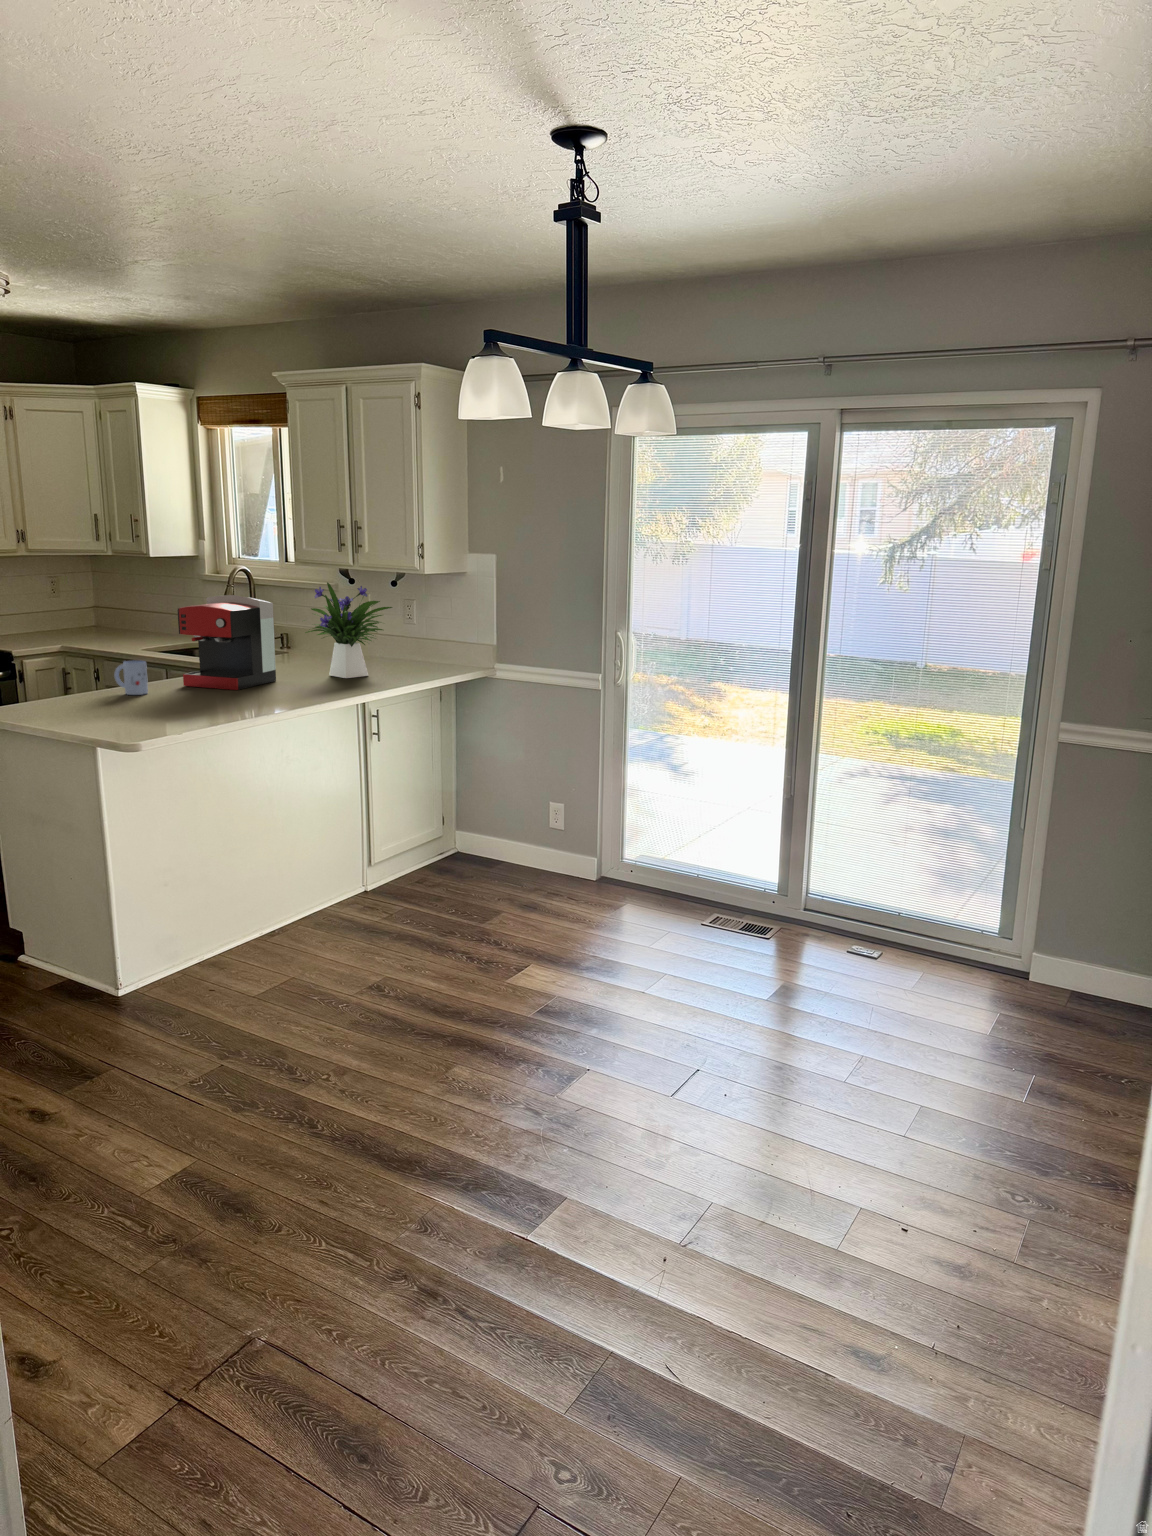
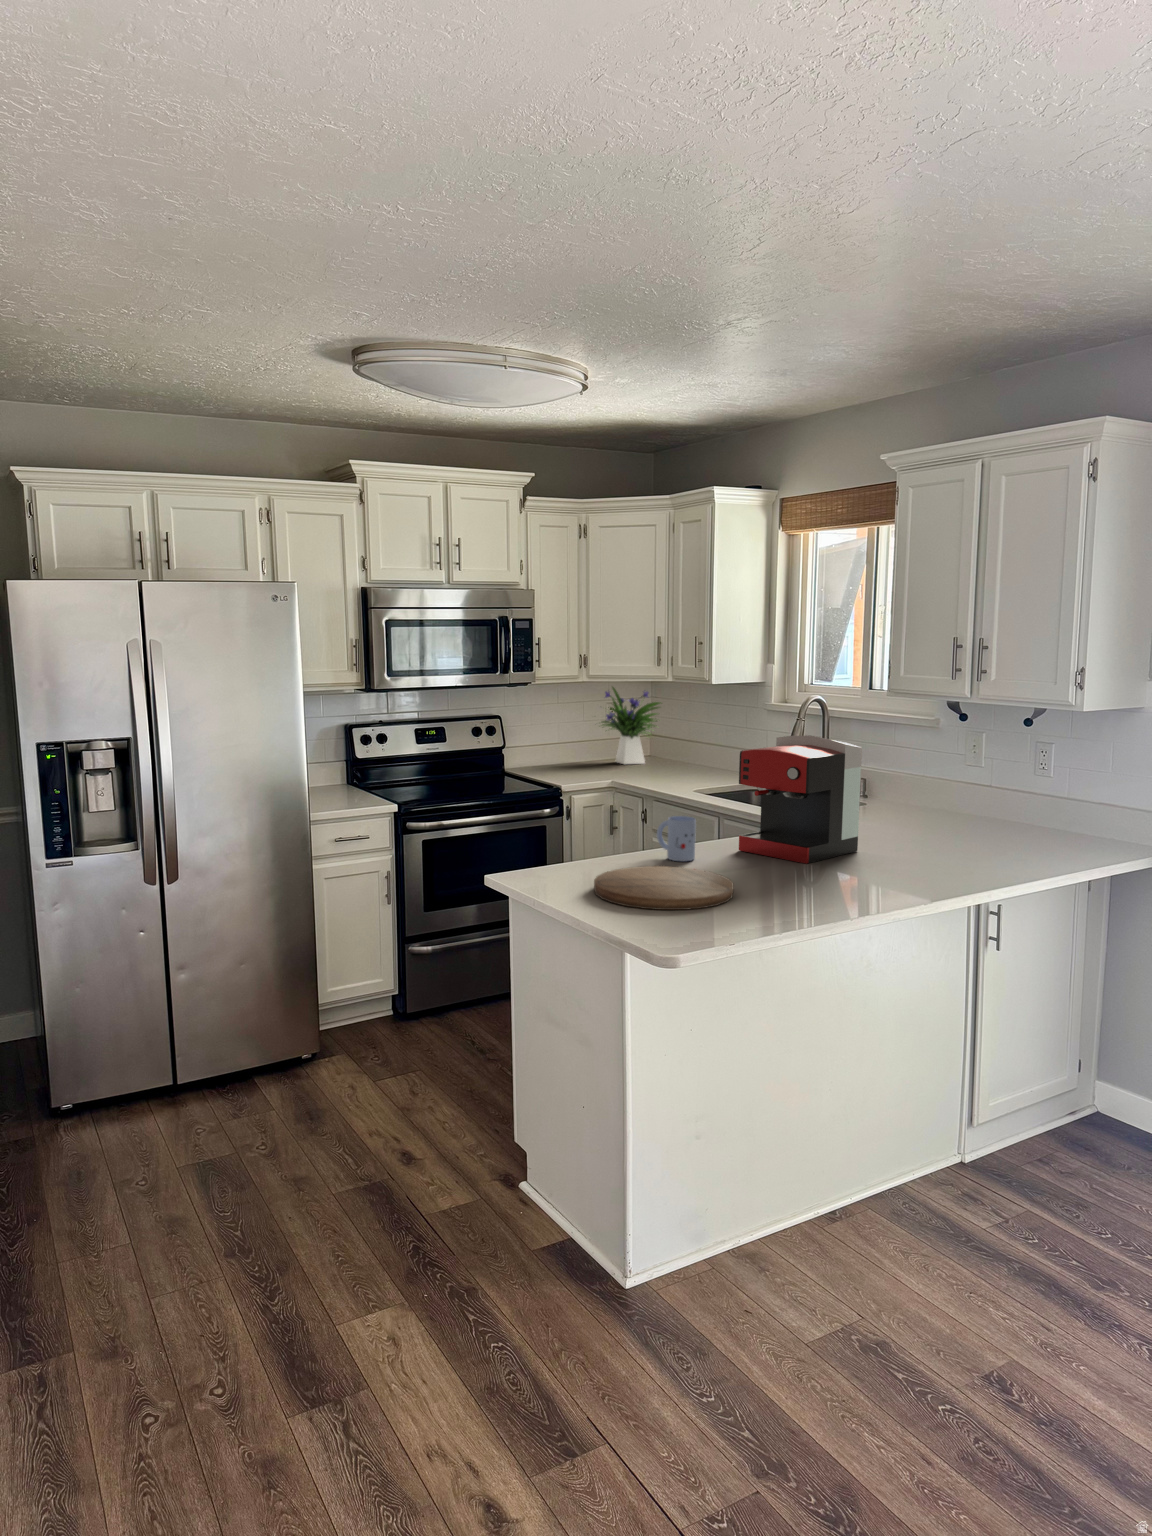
flower arrangement: present [305,582,392,678] -> present [602,687,661,764]
cutting board: none [67,696,180,722] -> present [594,866,733,910]

